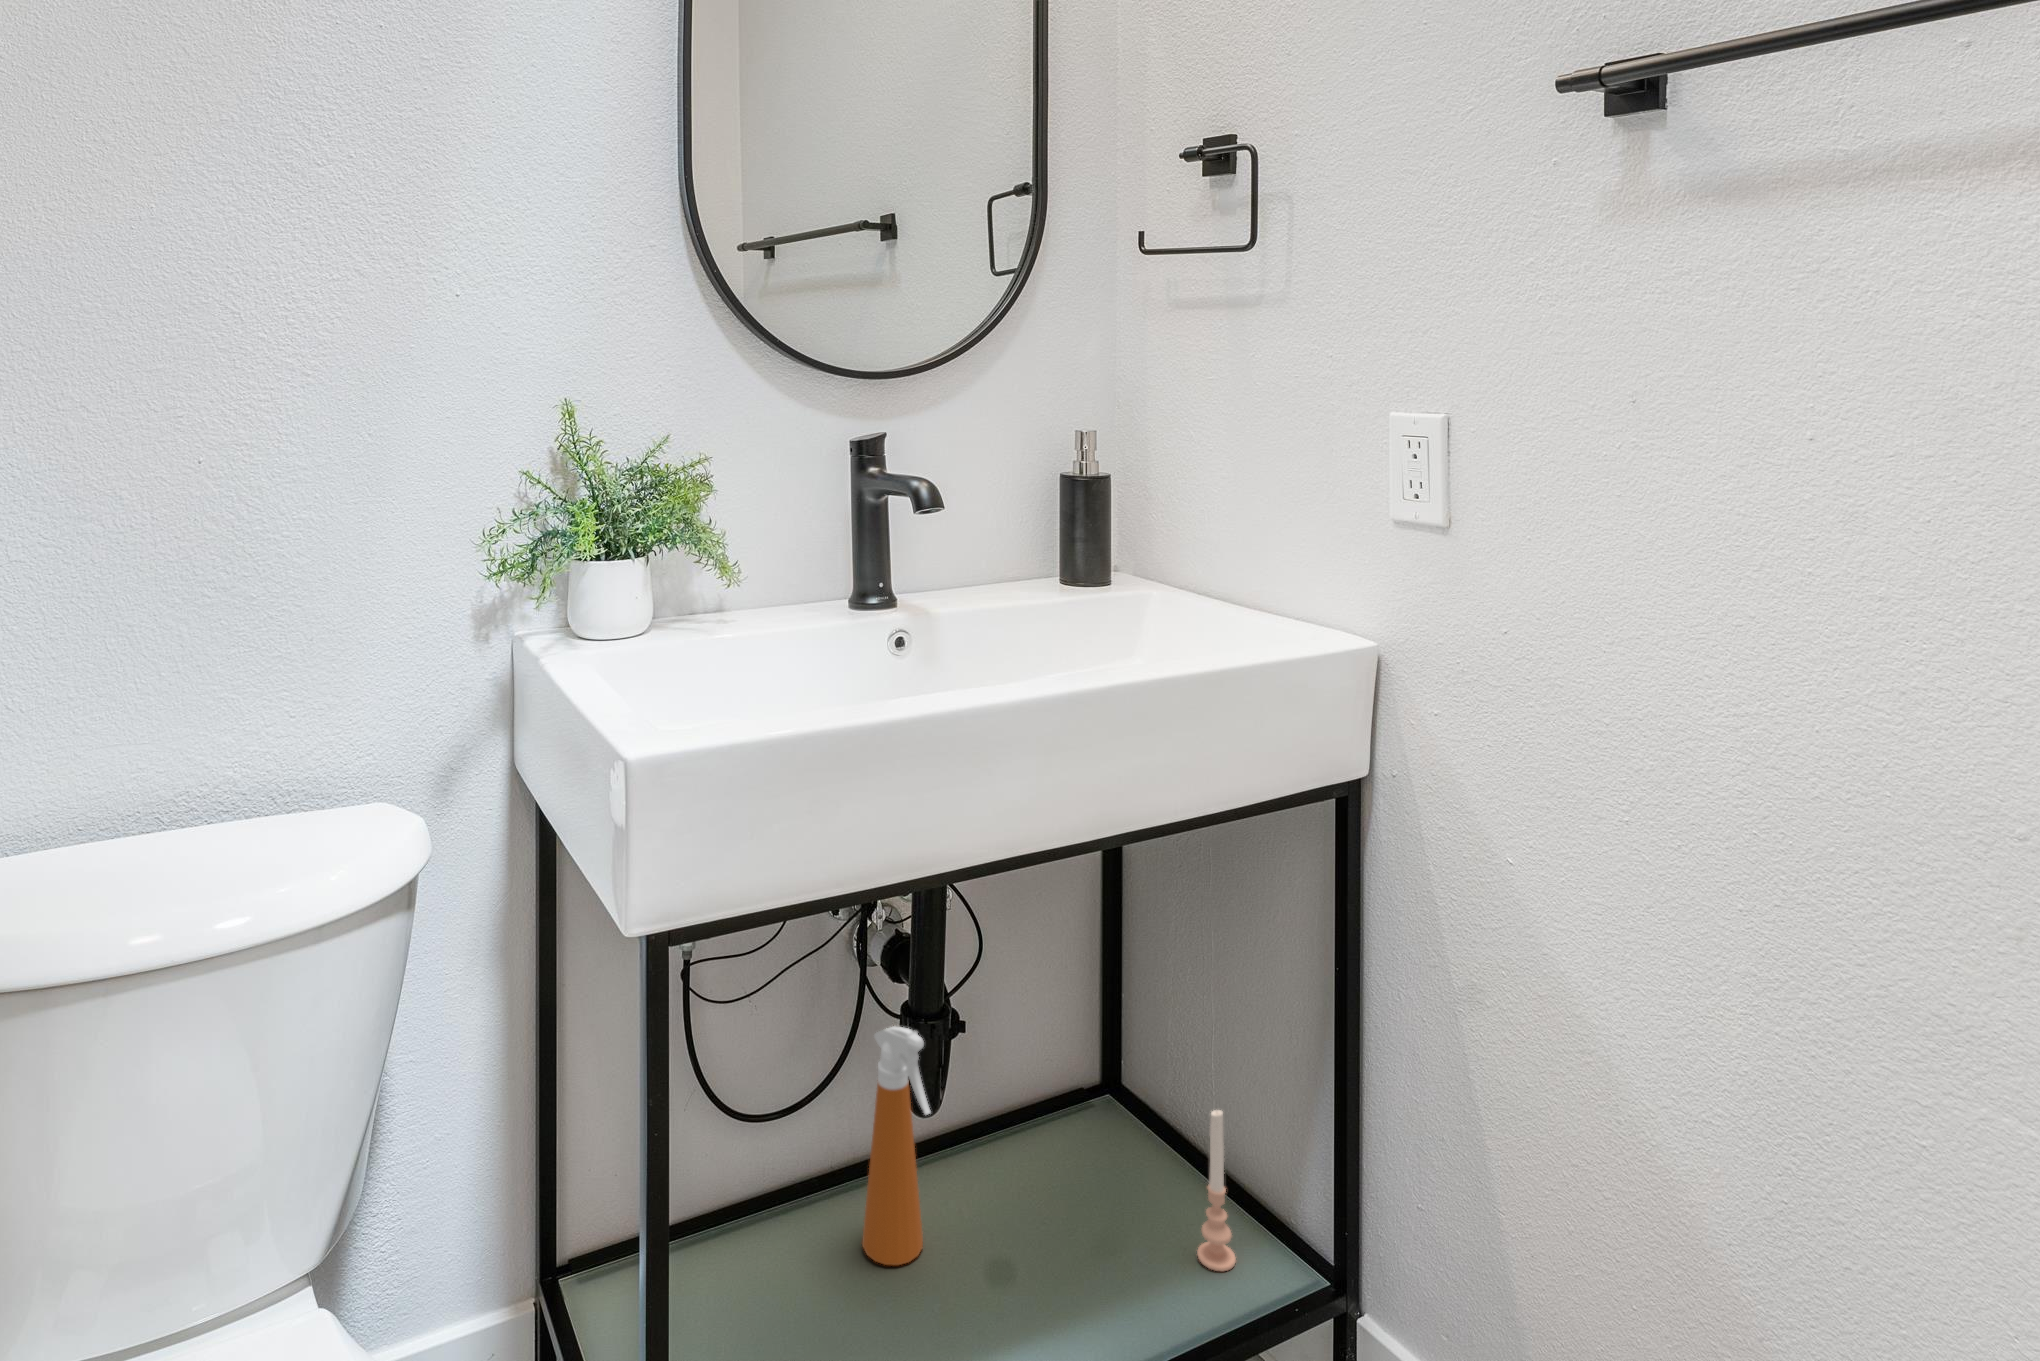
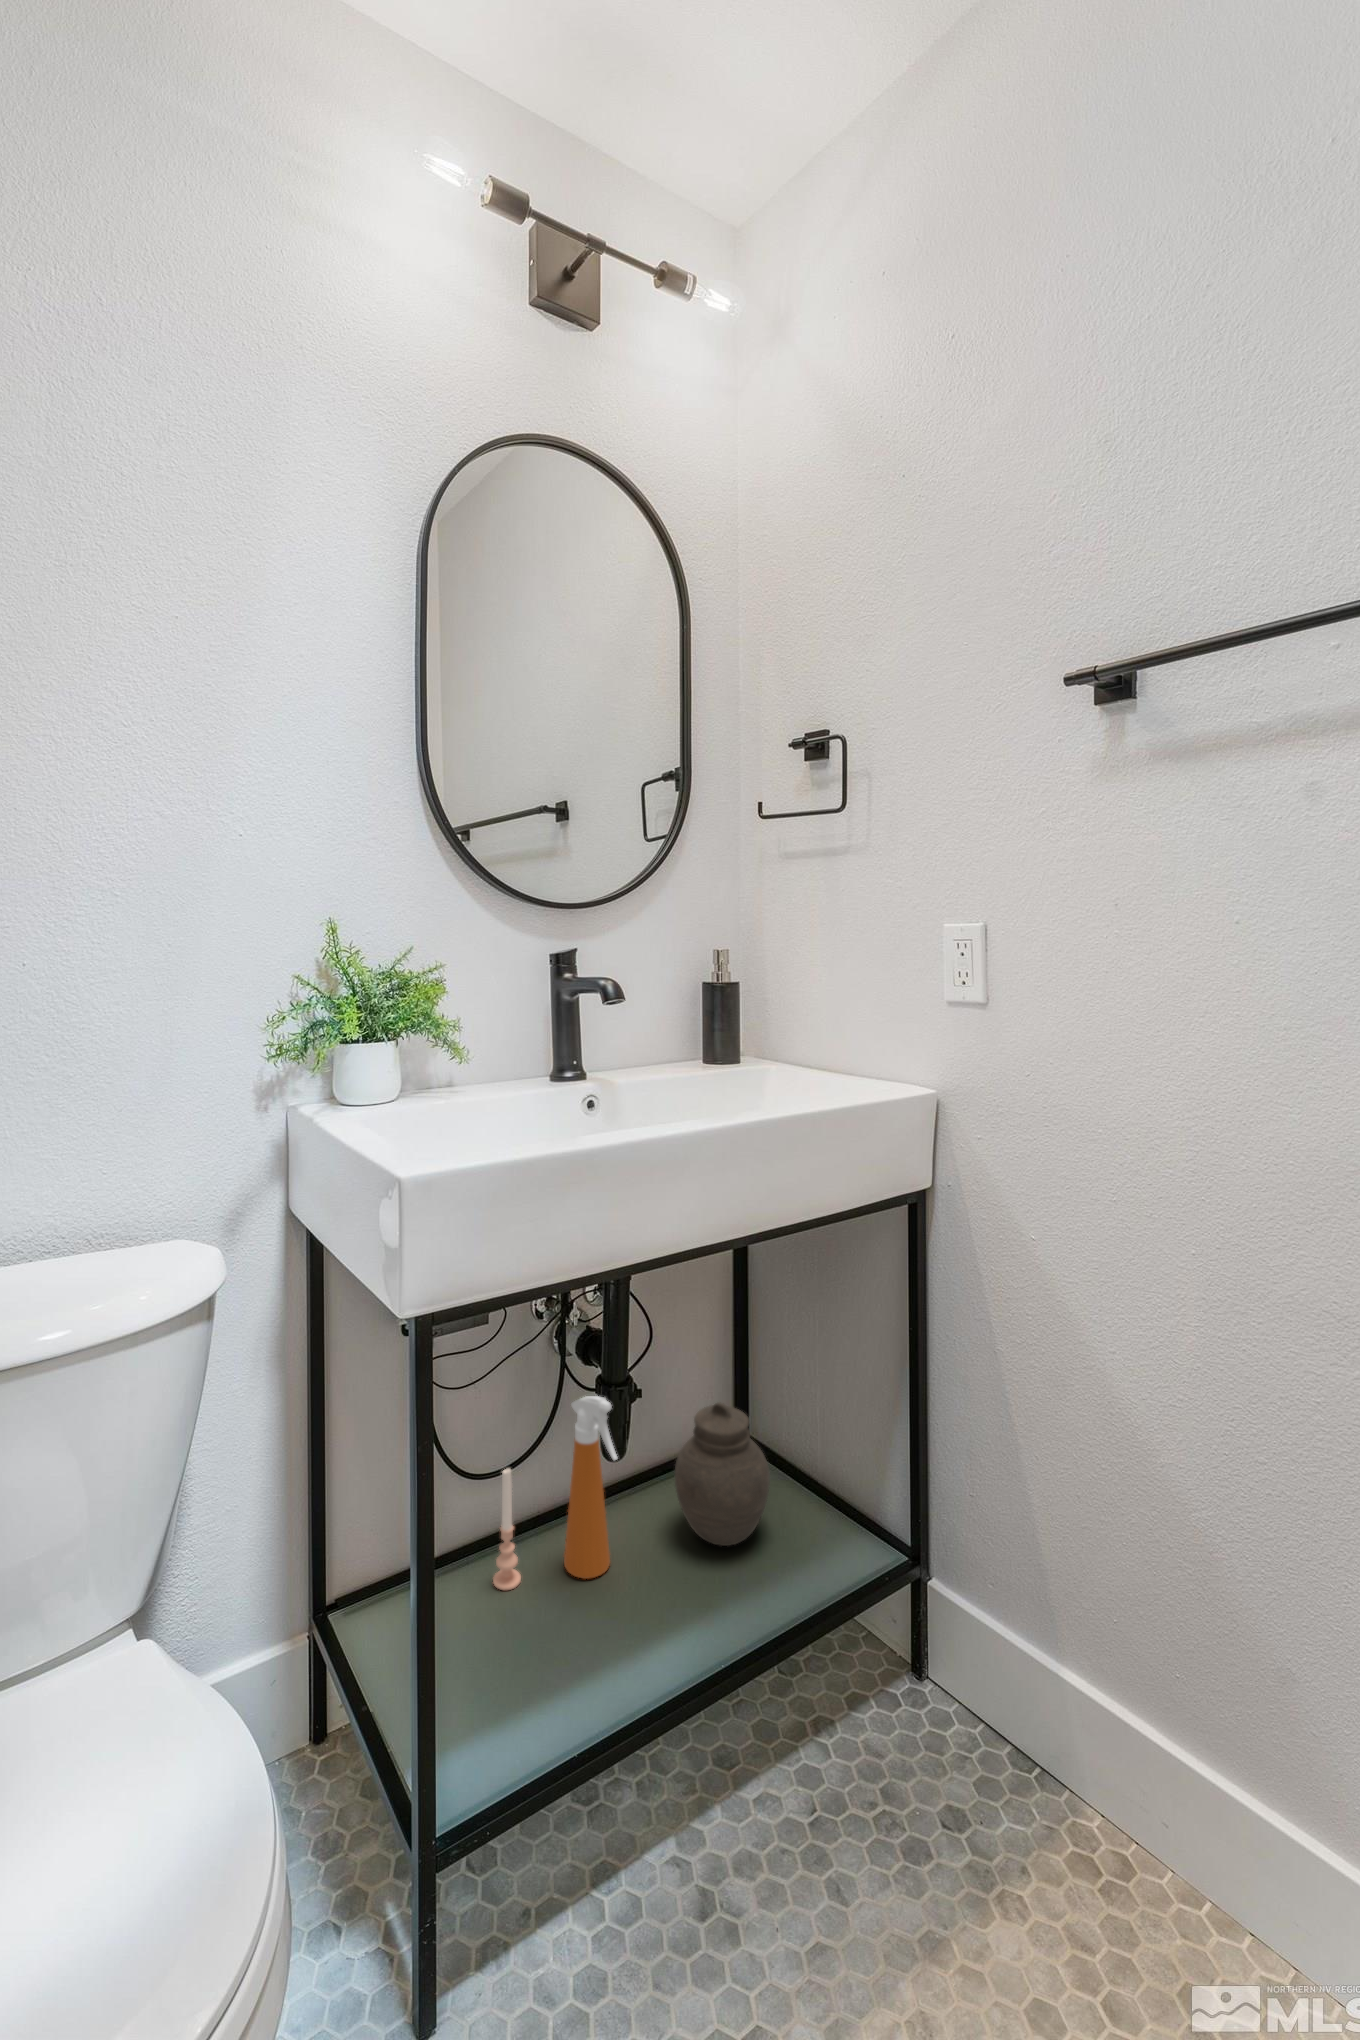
jar: none [1012,1045,1140,1237] -> present [675,1403,770,1546]
candle: present [1197,1110,1236,1271] -> present [493,1468,521,1590]

